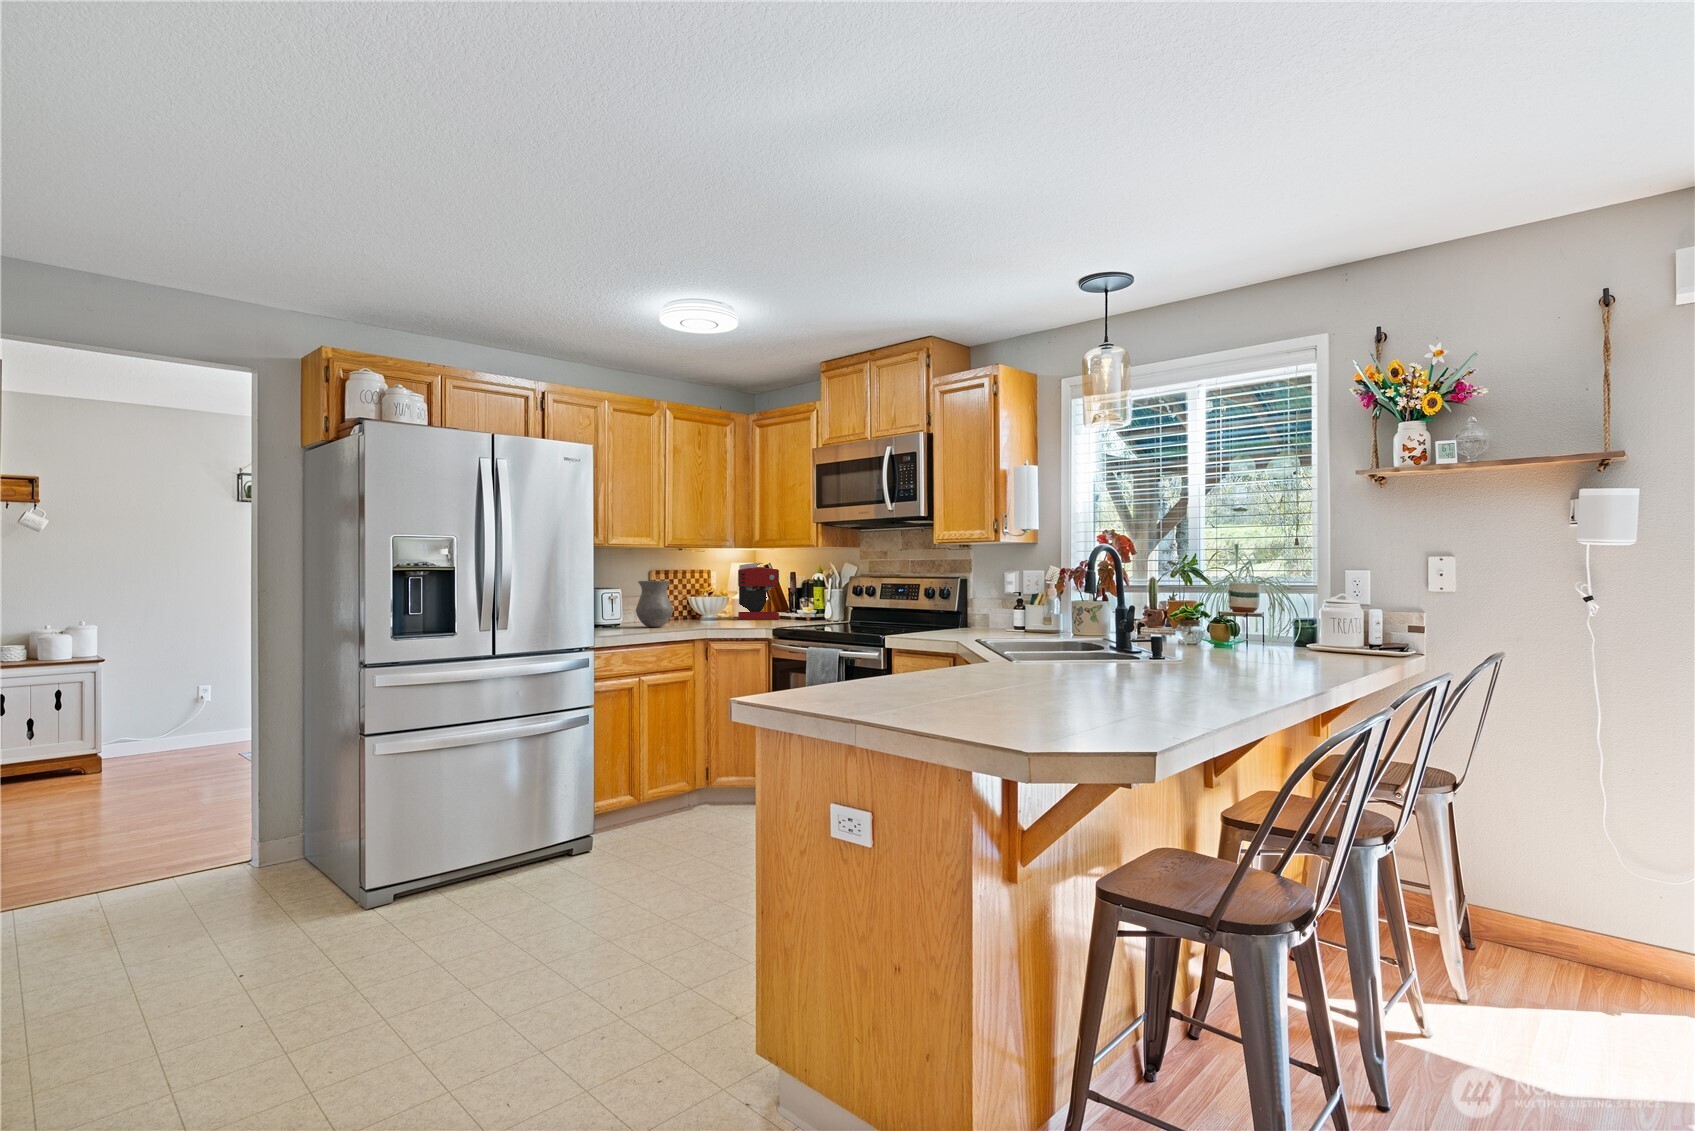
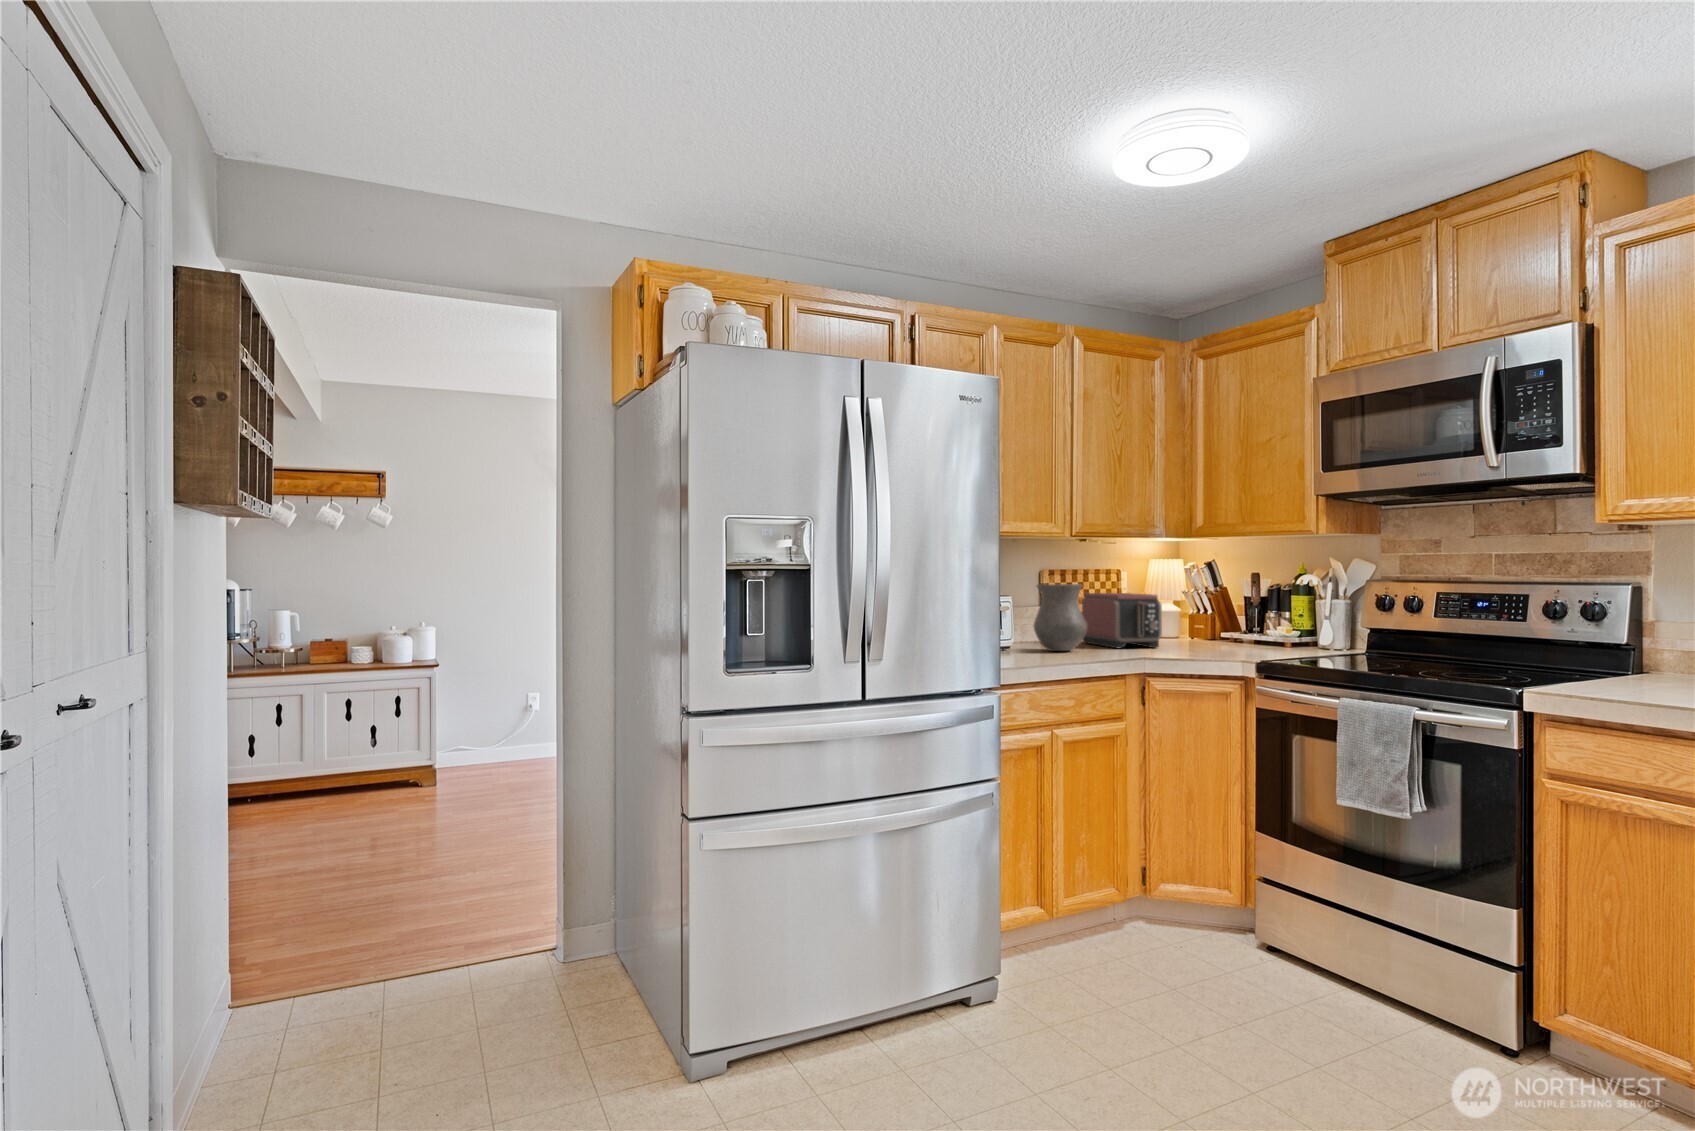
coffee maker: present [738,563,779,620] -> none [1162,559,1229,642]
toaster: none [677,587,727,625] -> present [1082,593,1162,648]

